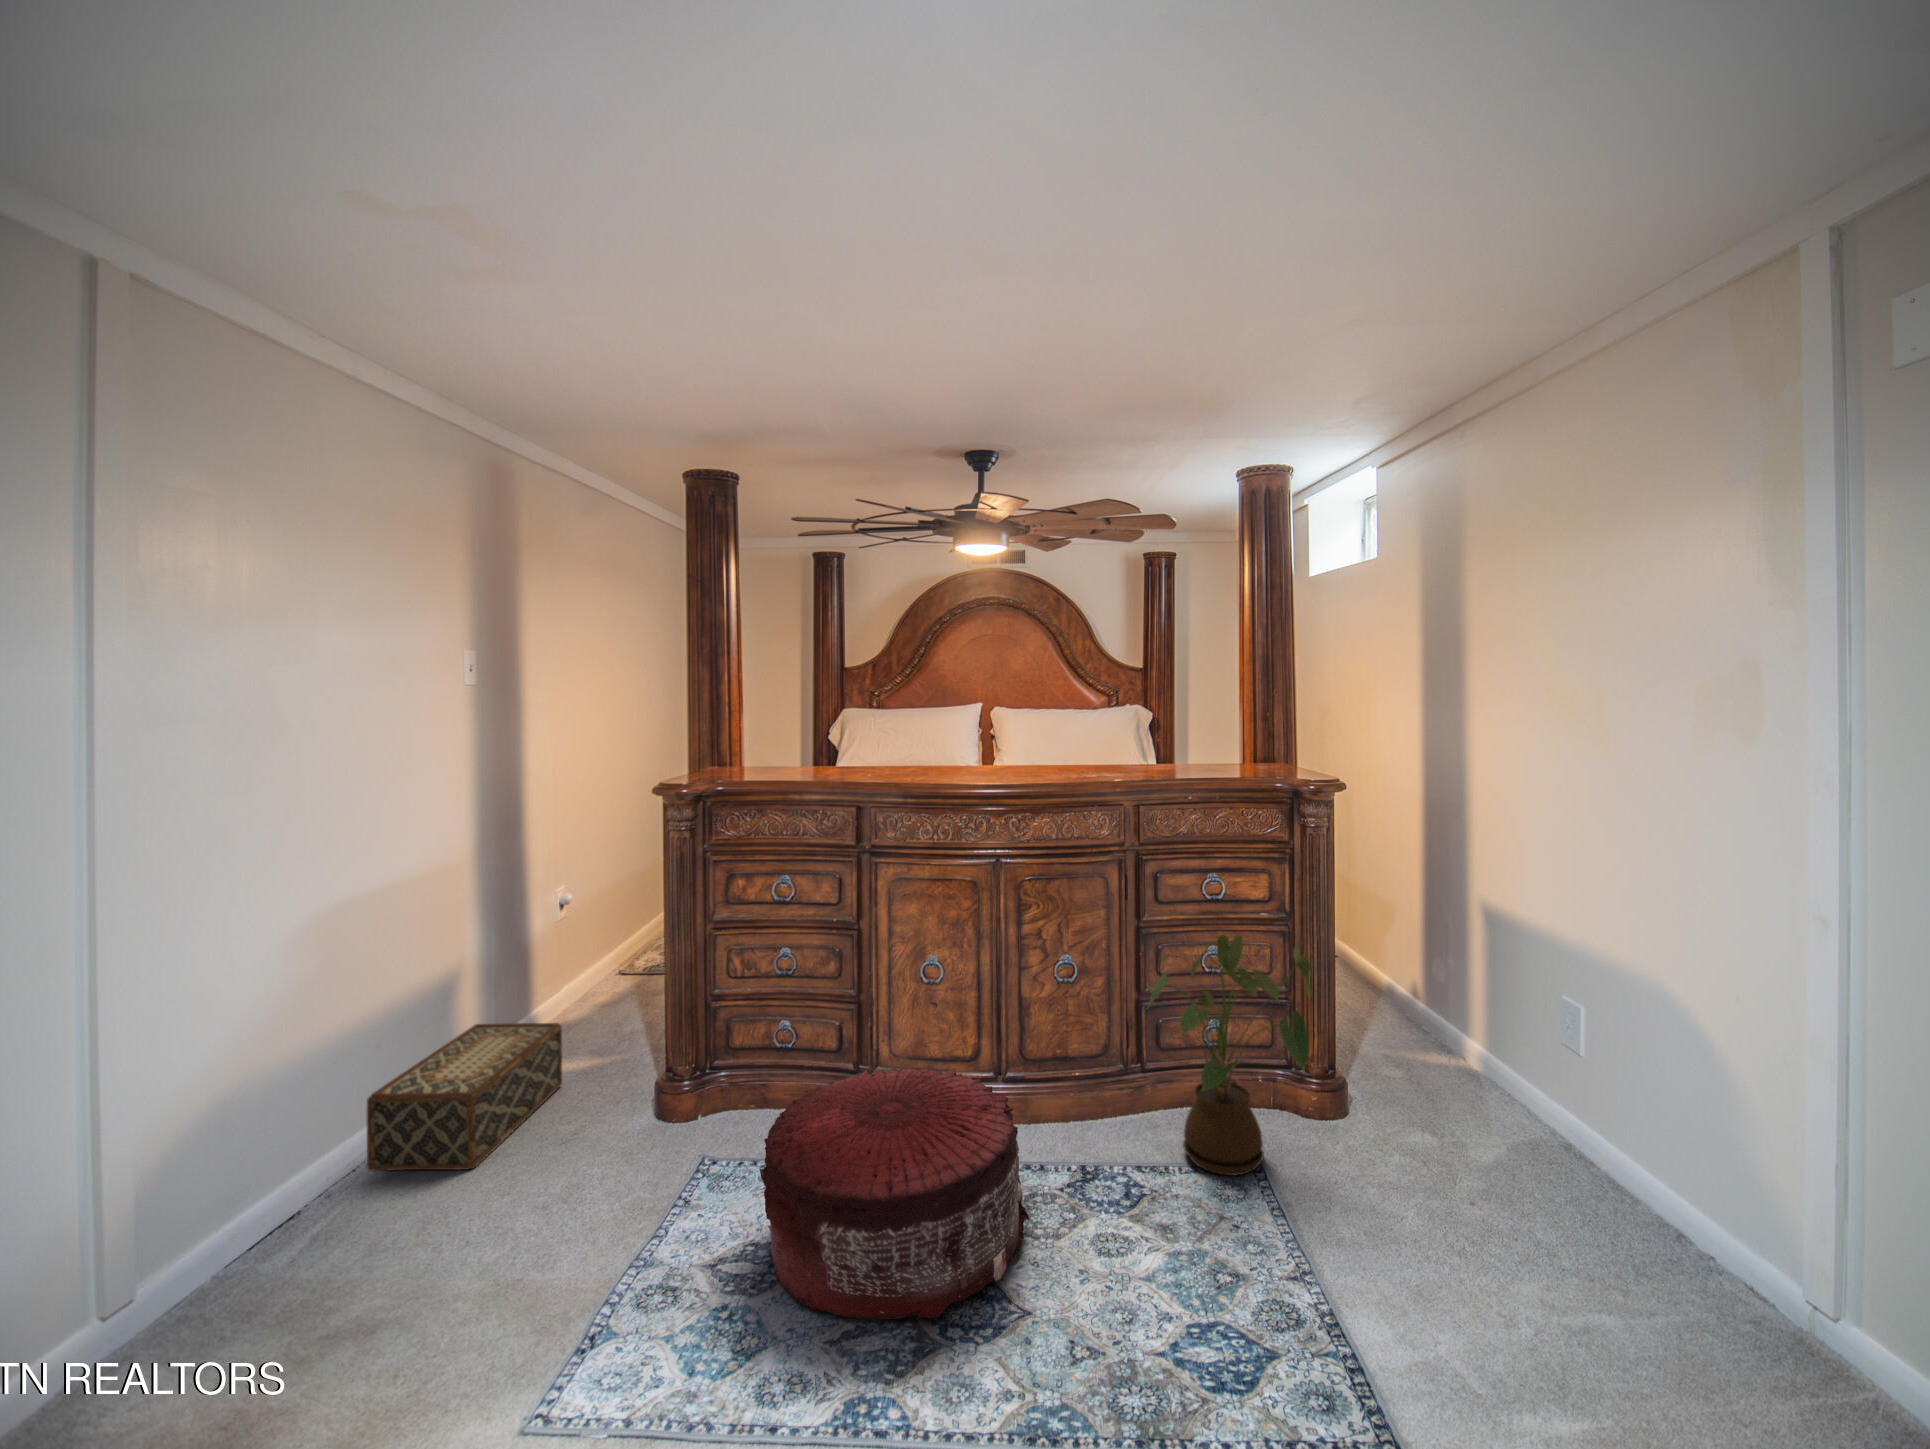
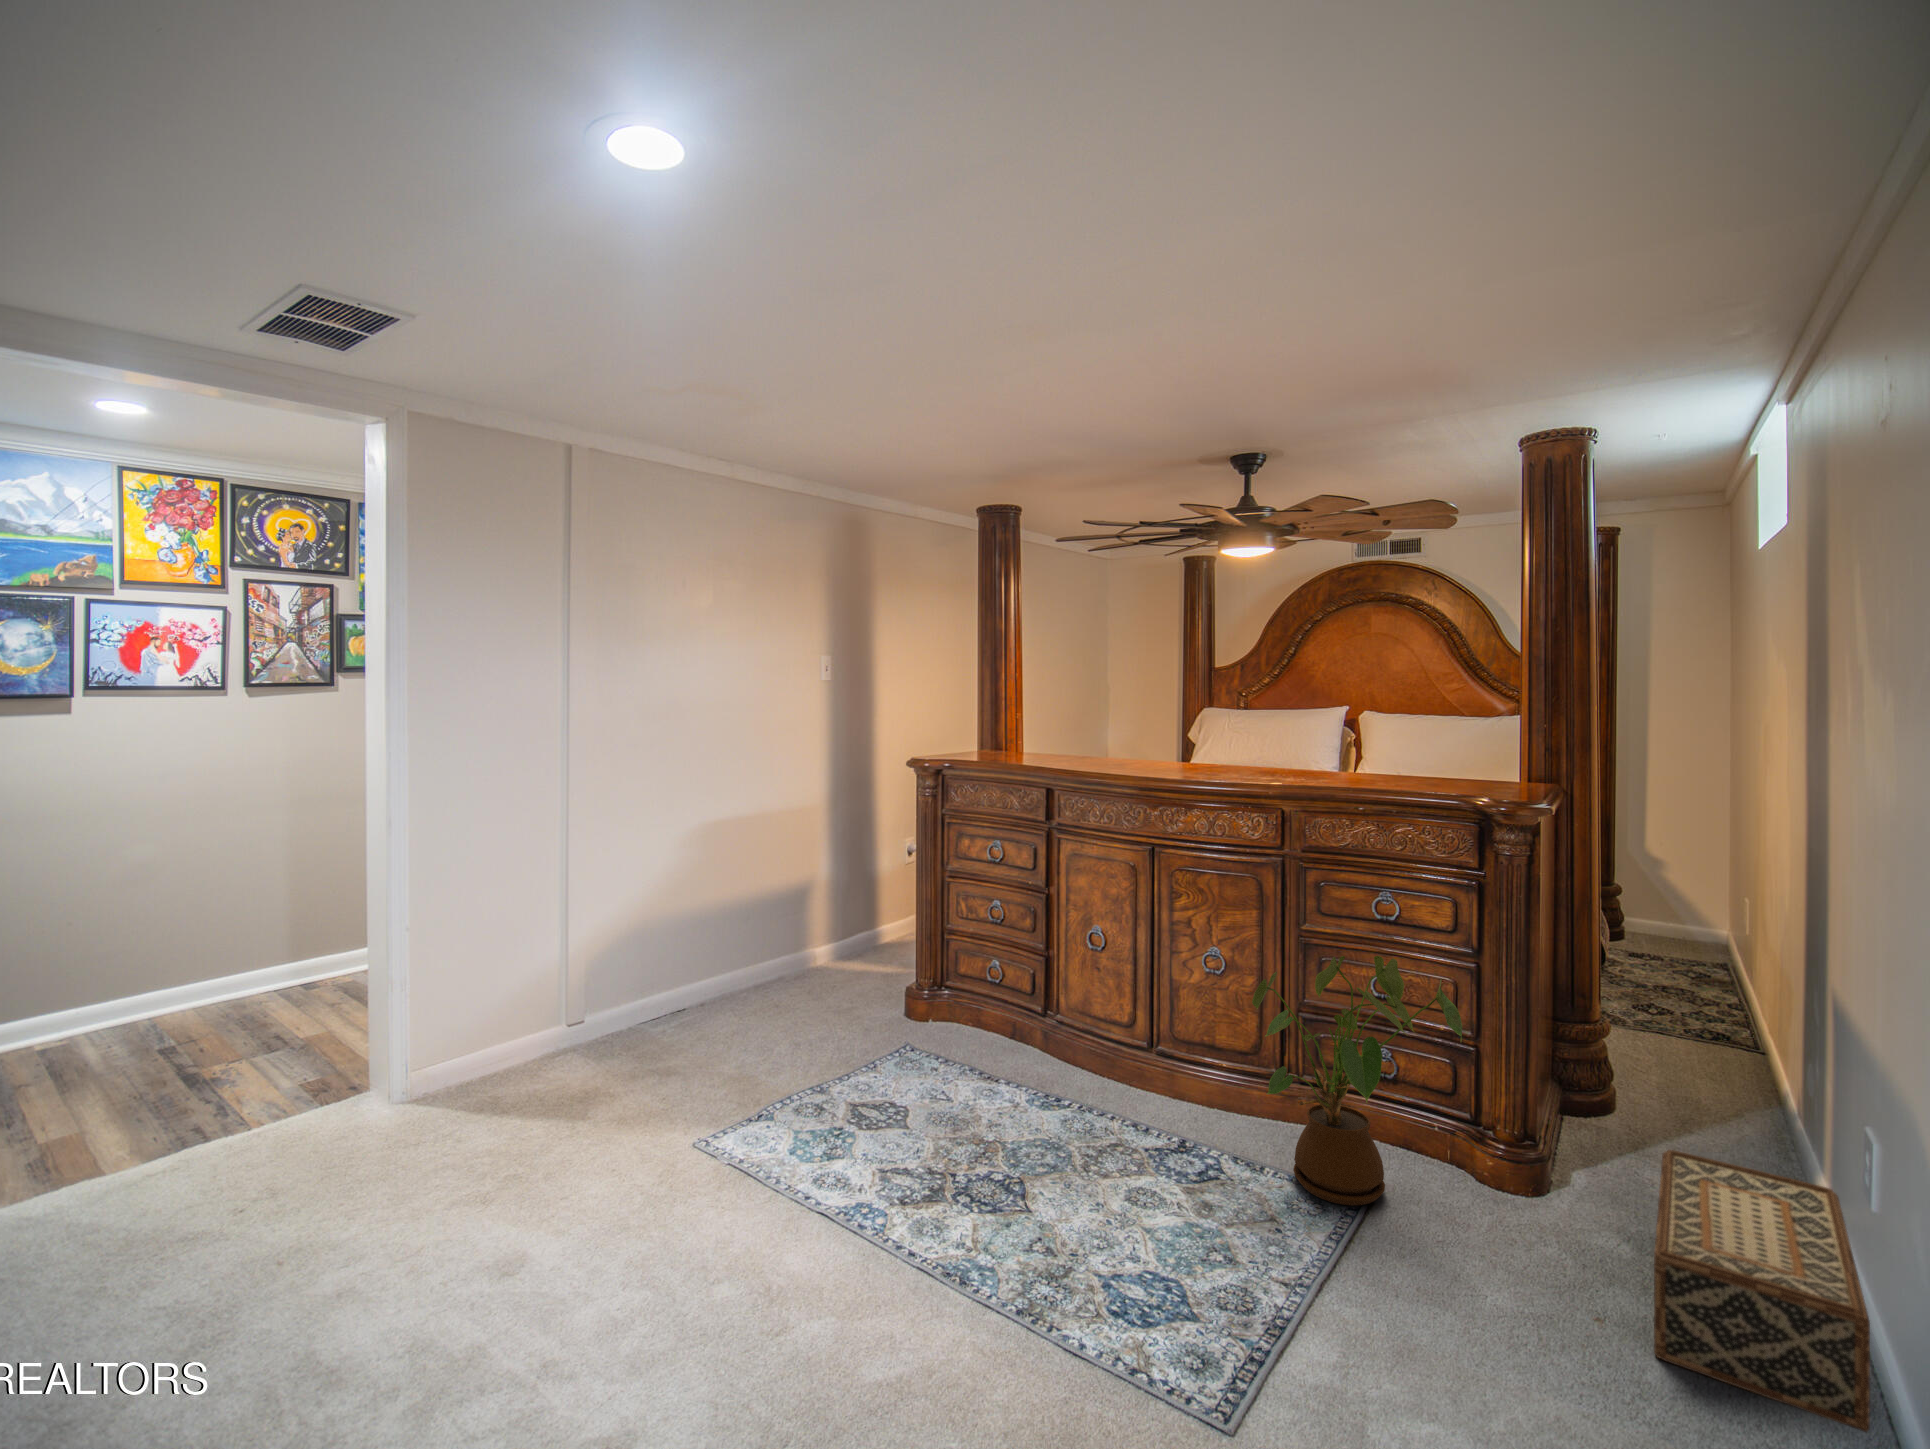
woven basket: present [367,1023,562,1171] -> present [1654,1150,1870,1432]
pouf: present [760,1067,1029,1320] -> none [877,1002,1090,1185]

